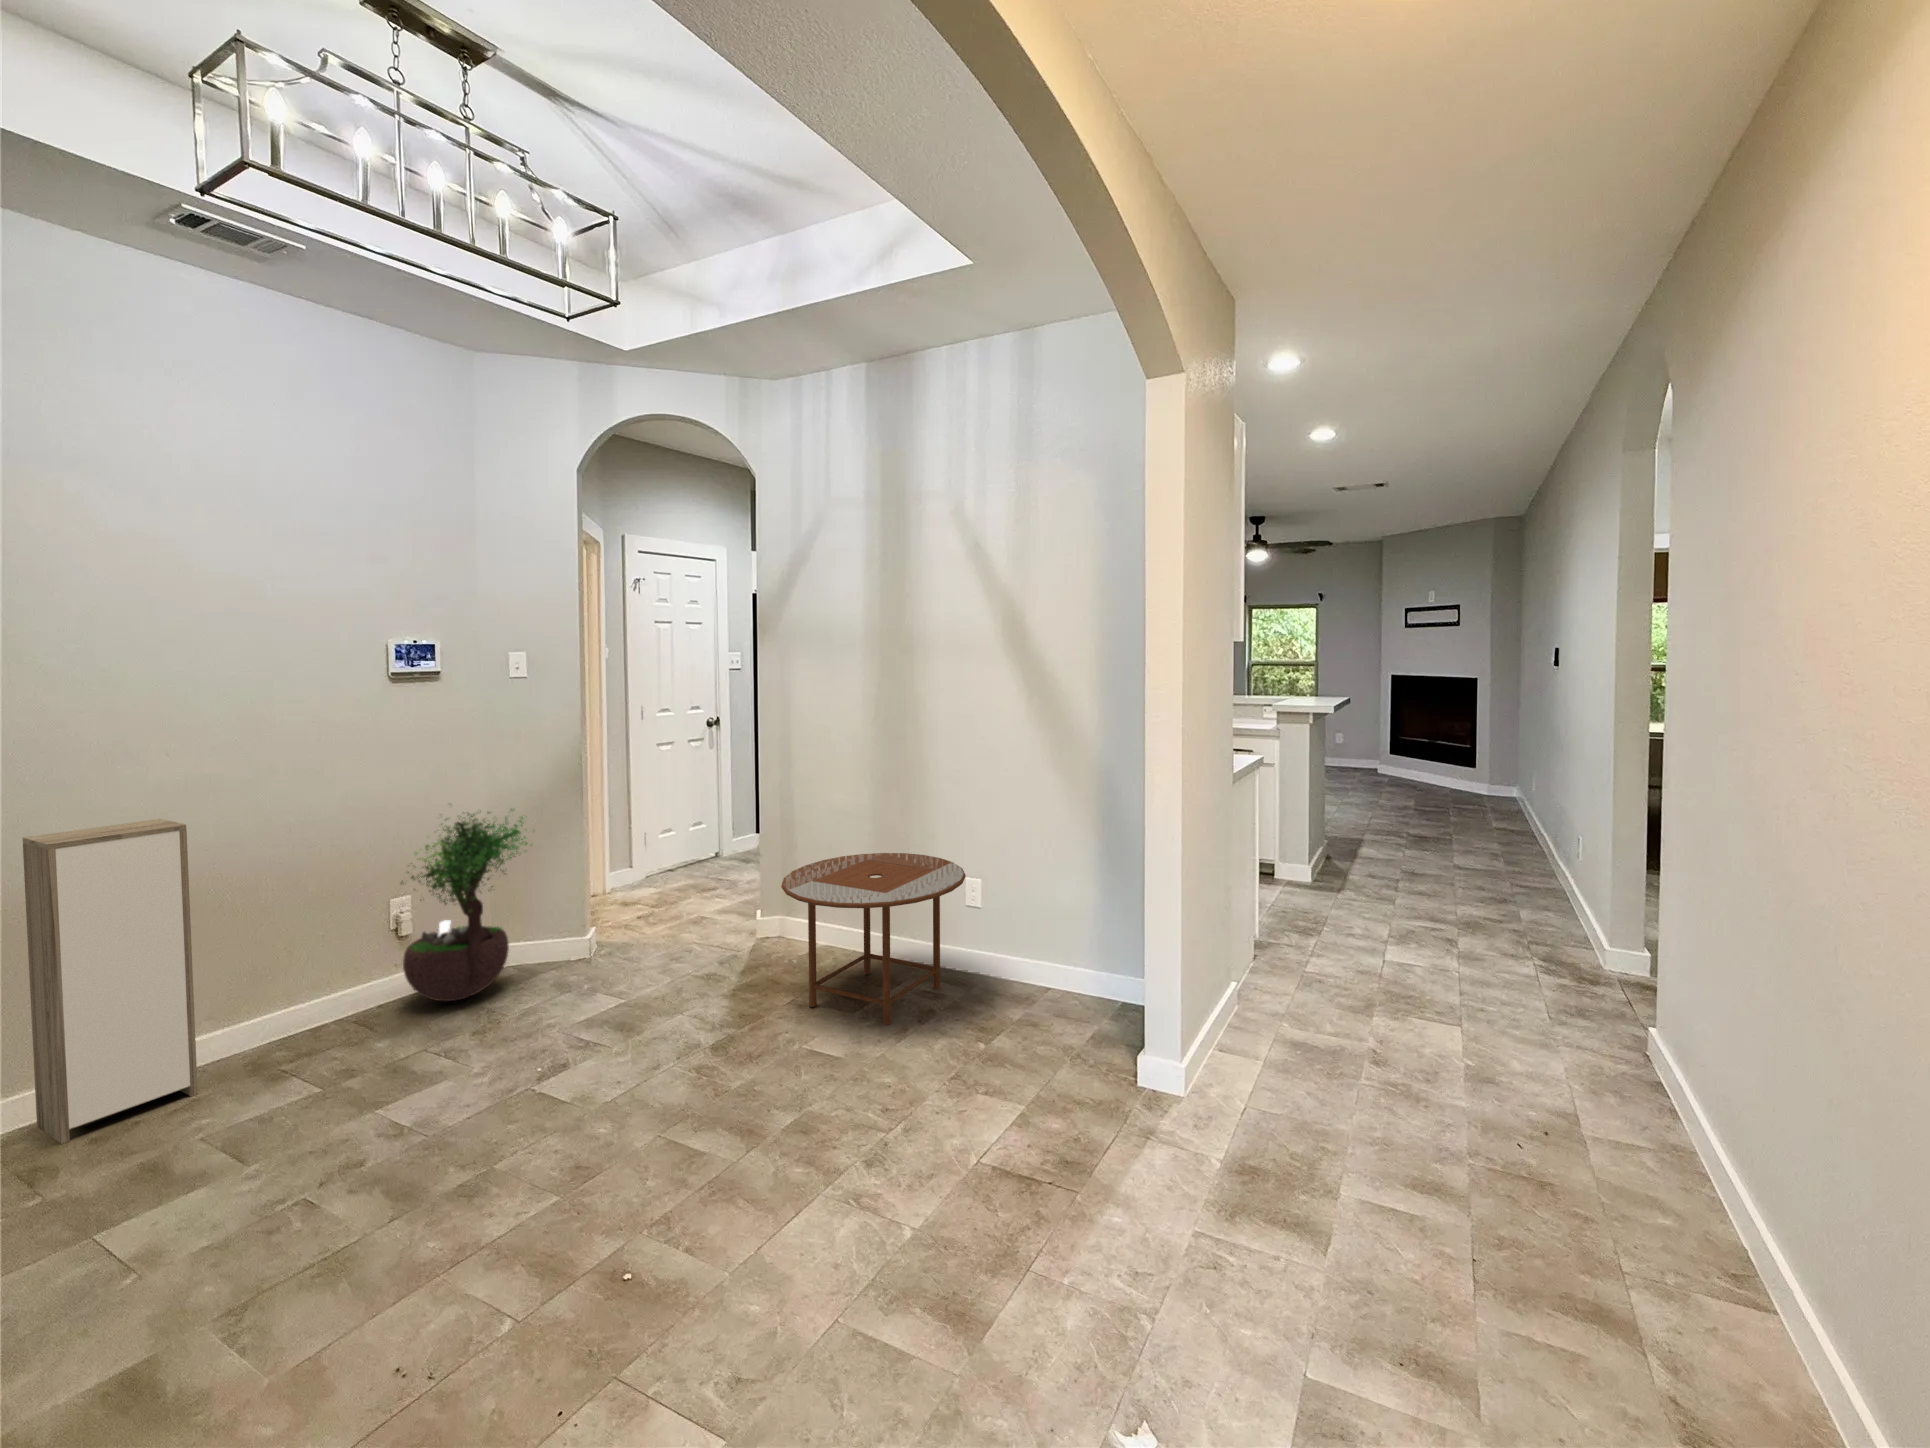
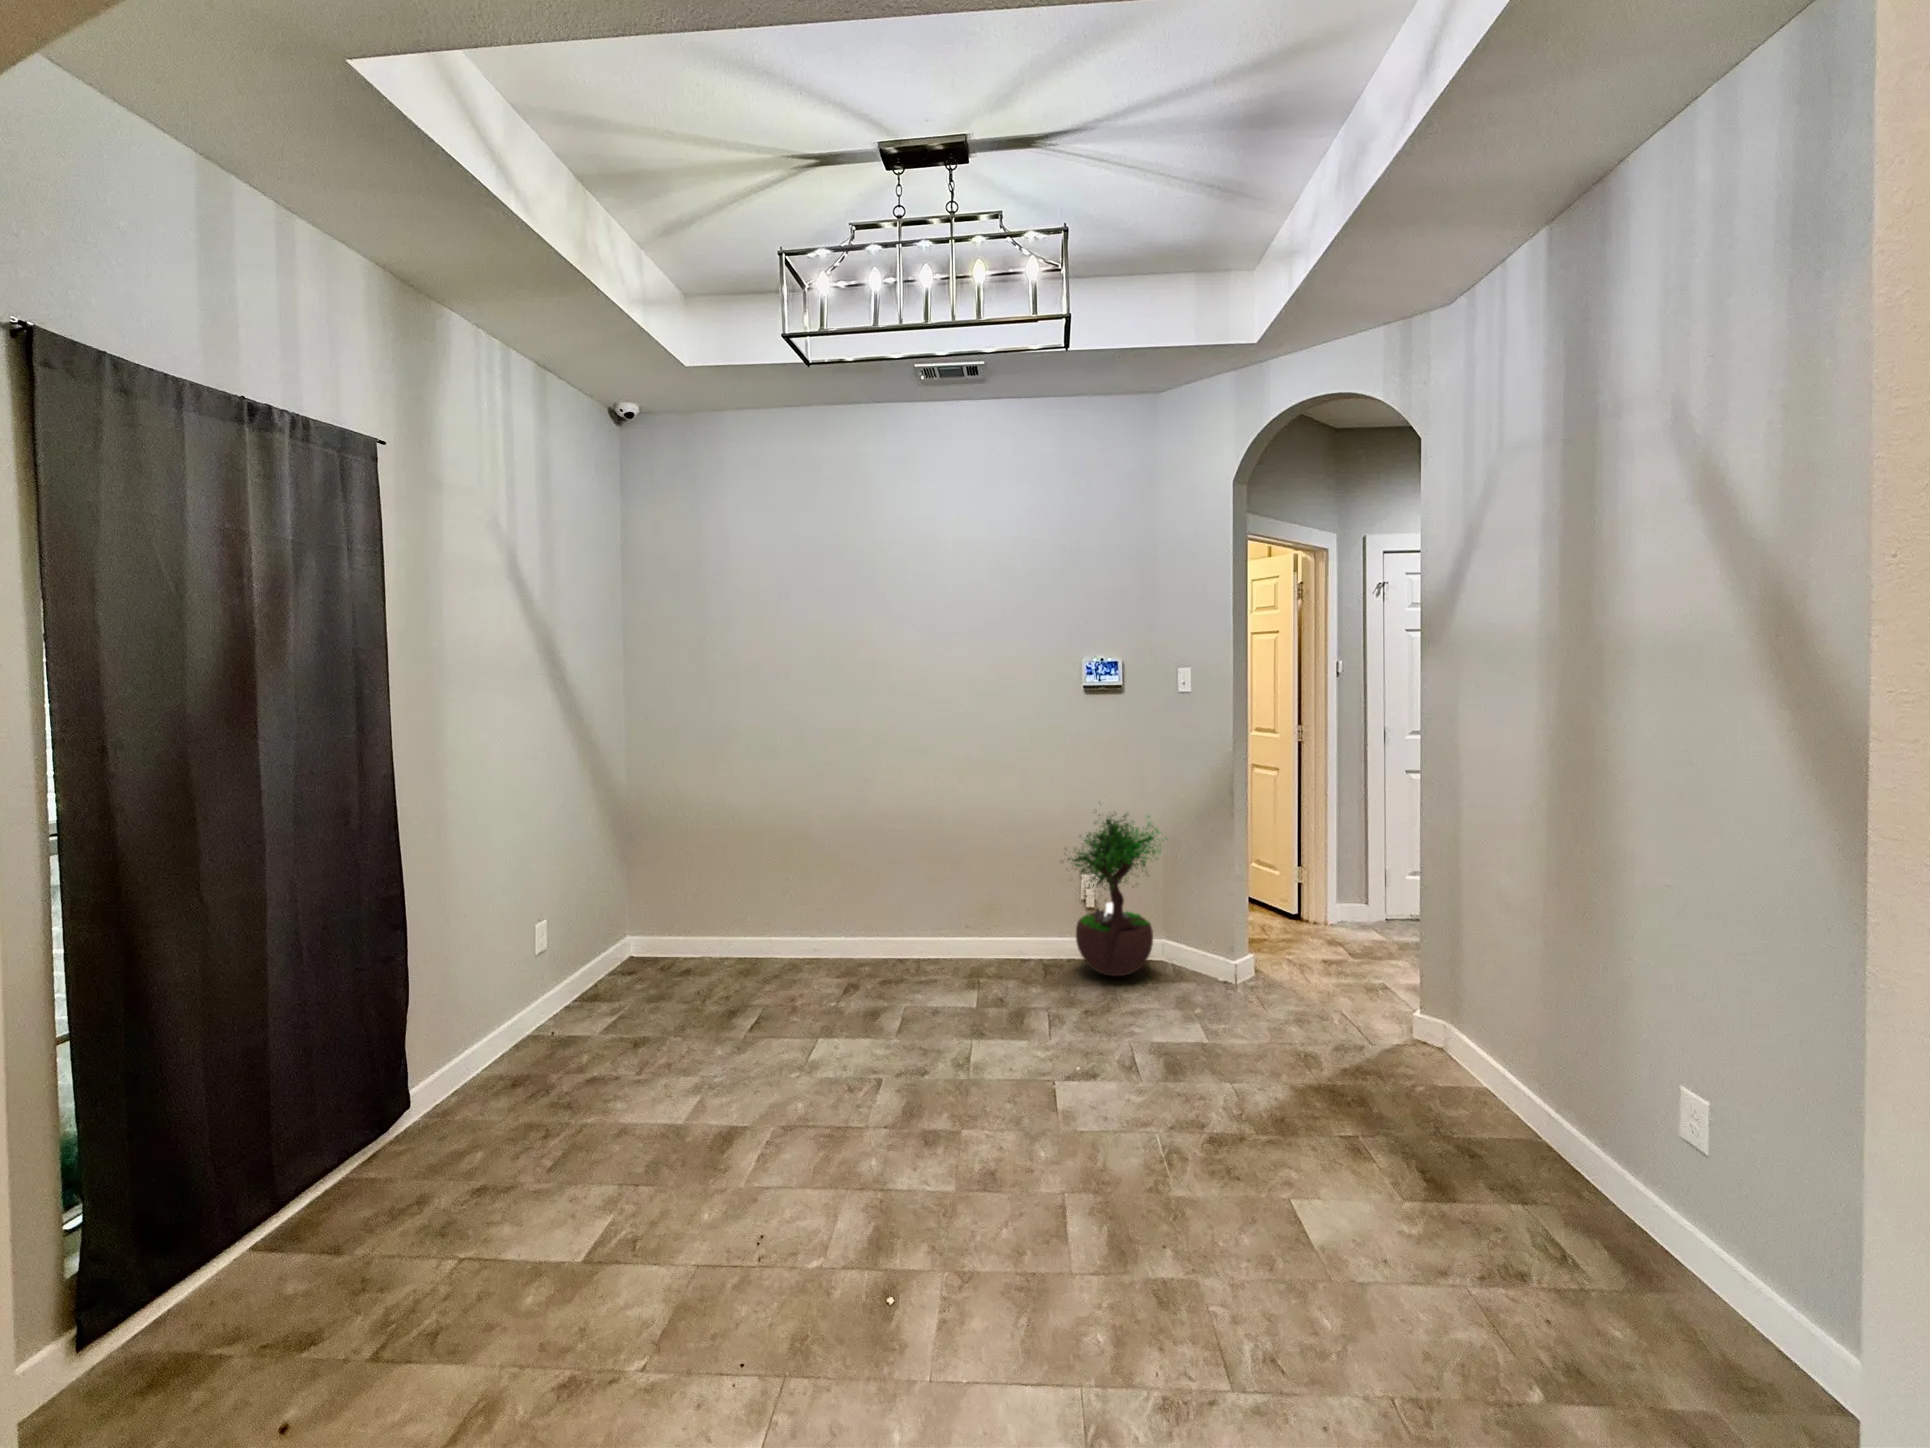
storage cabinet: present [23,819,198,1144] -> none [881,781,949,974]
side table: present [781,853,966,1025] -> none [1311,965,1638,1255]

